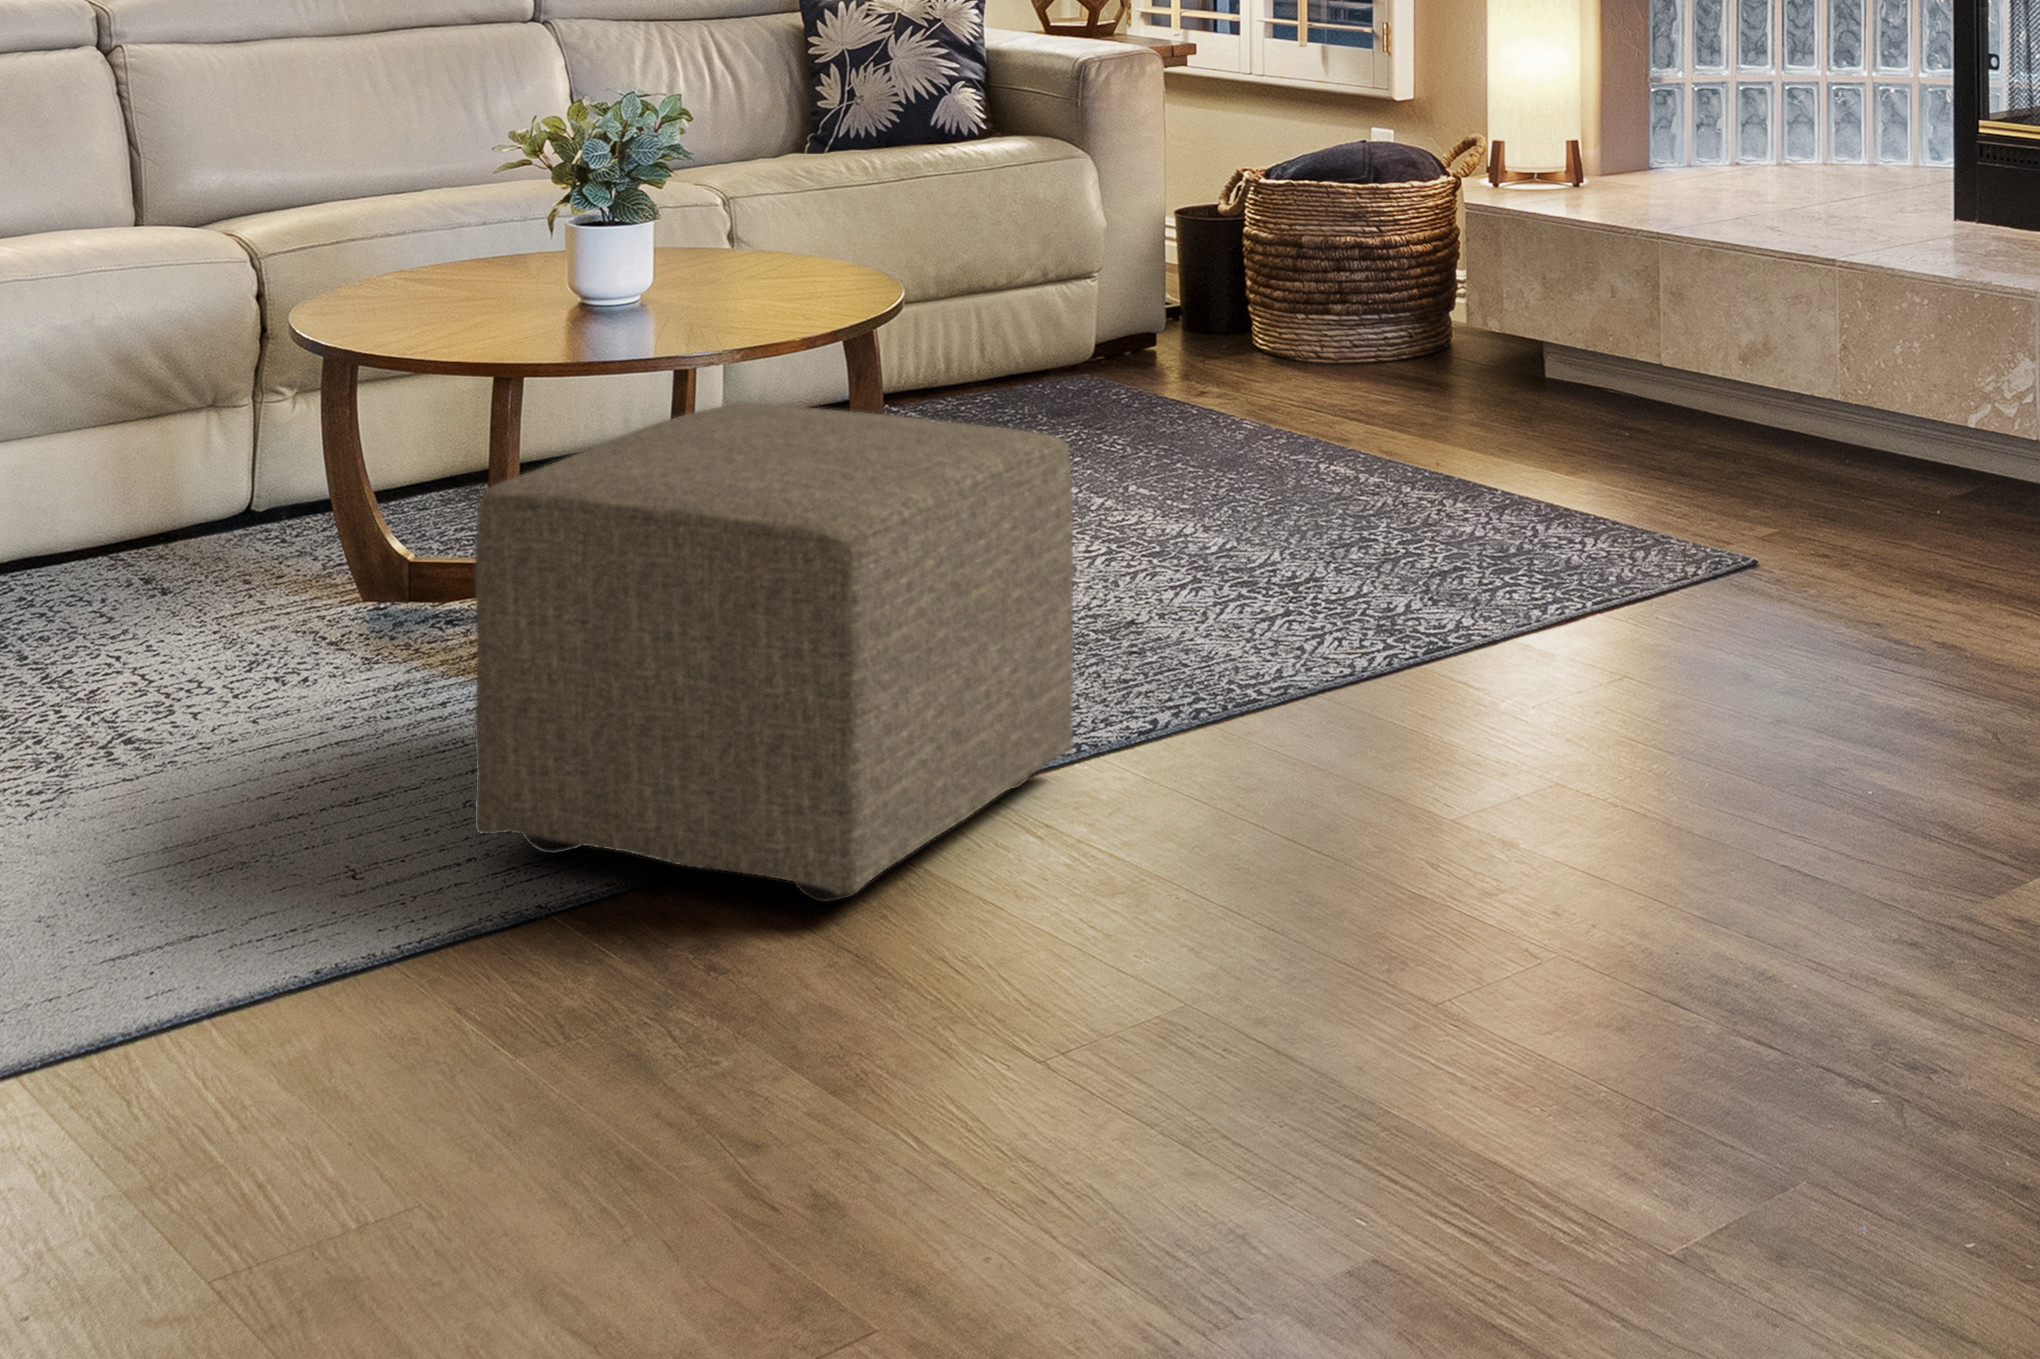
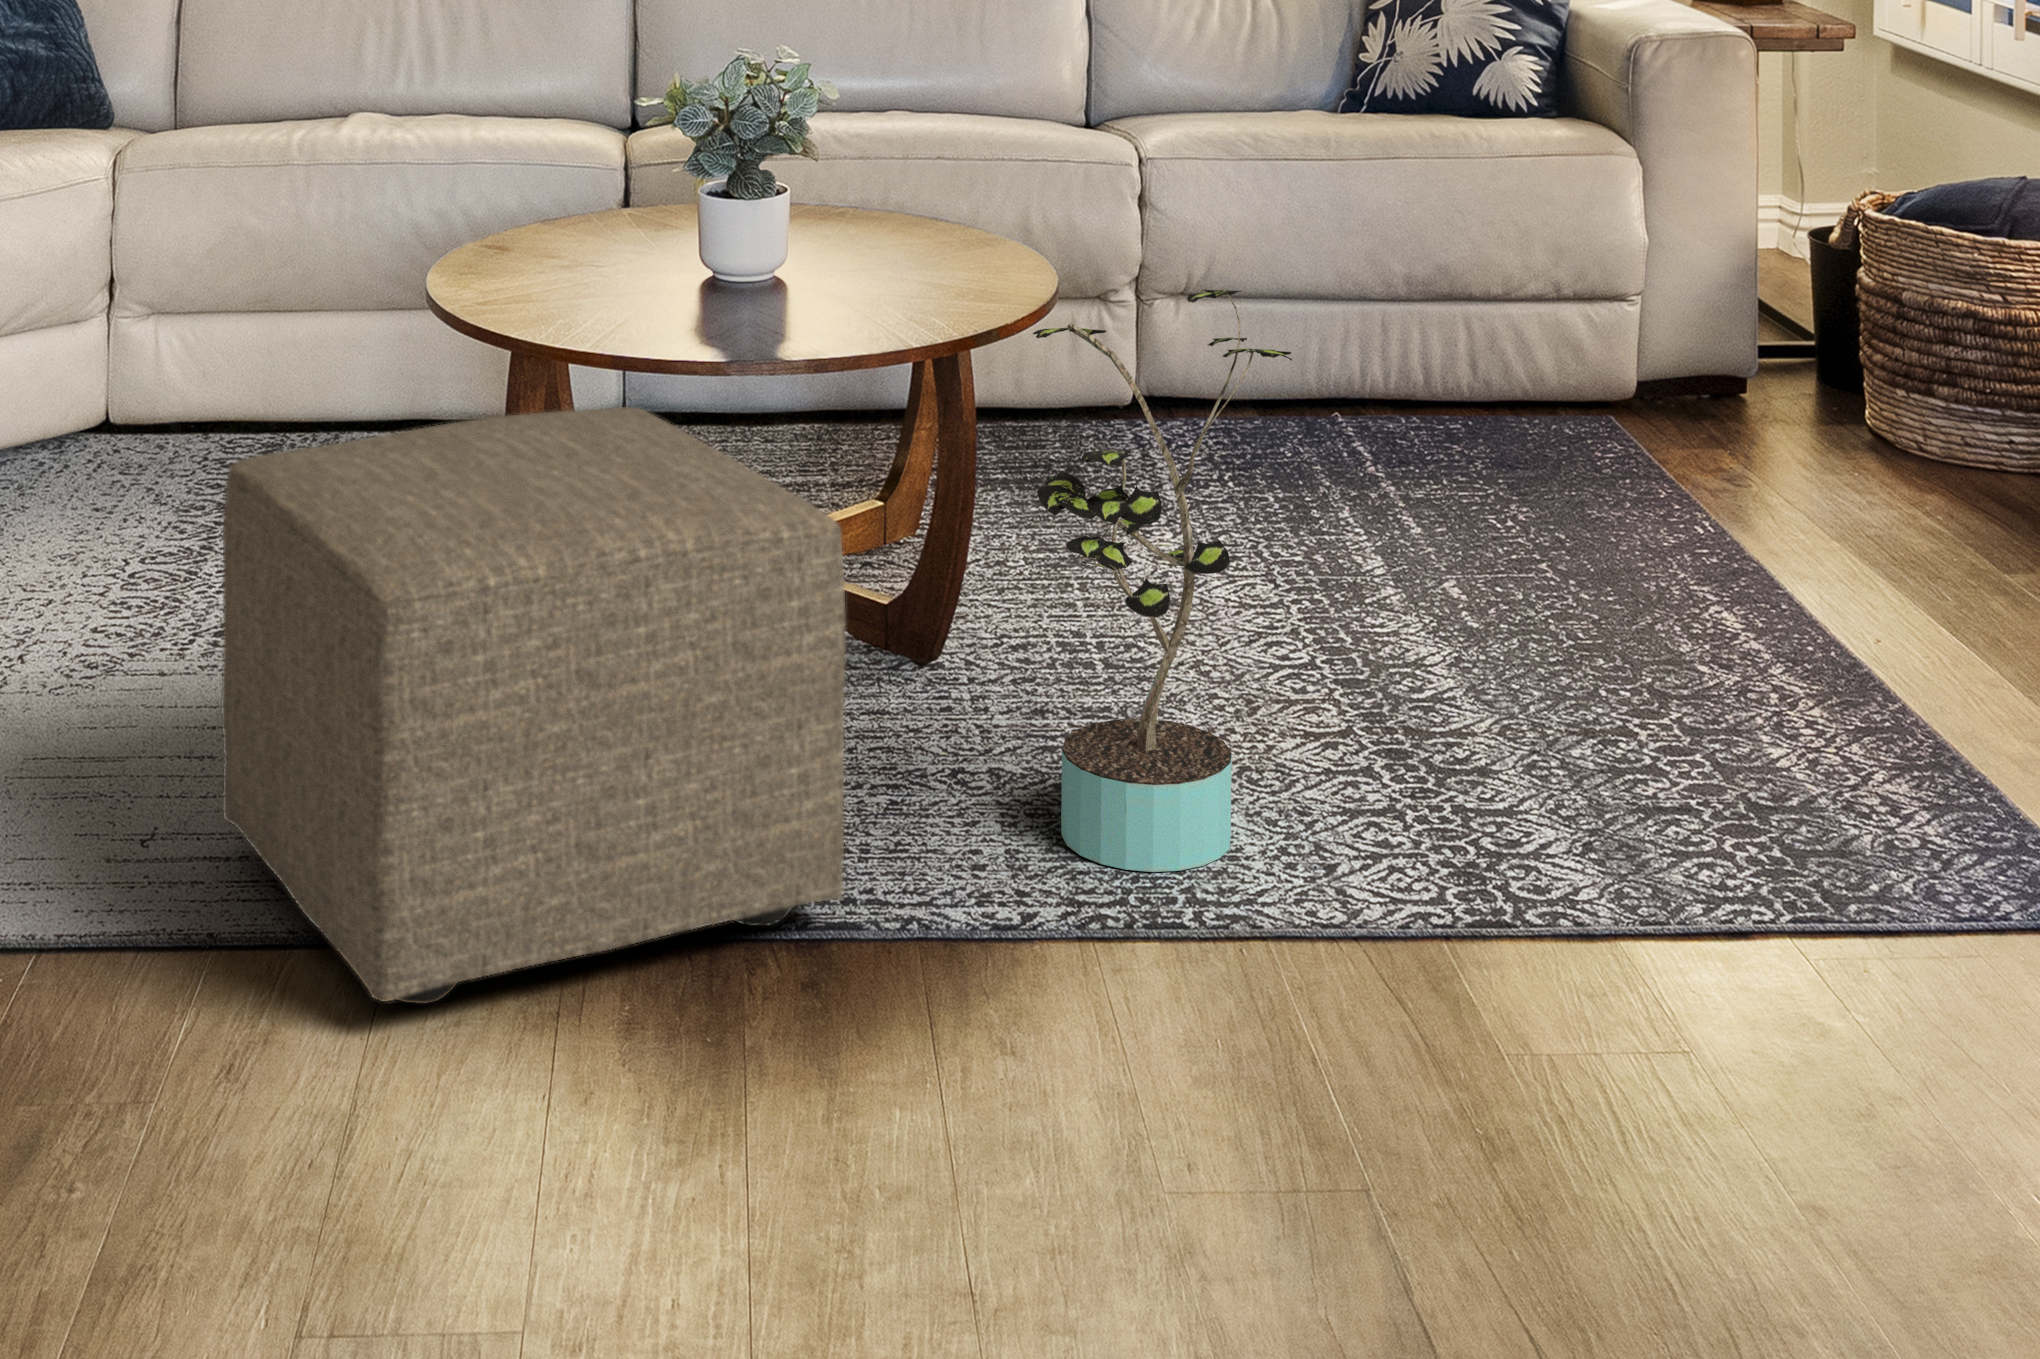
potted plant: none [1060,229,1311,697] -> present [1033,288,1292,872]

